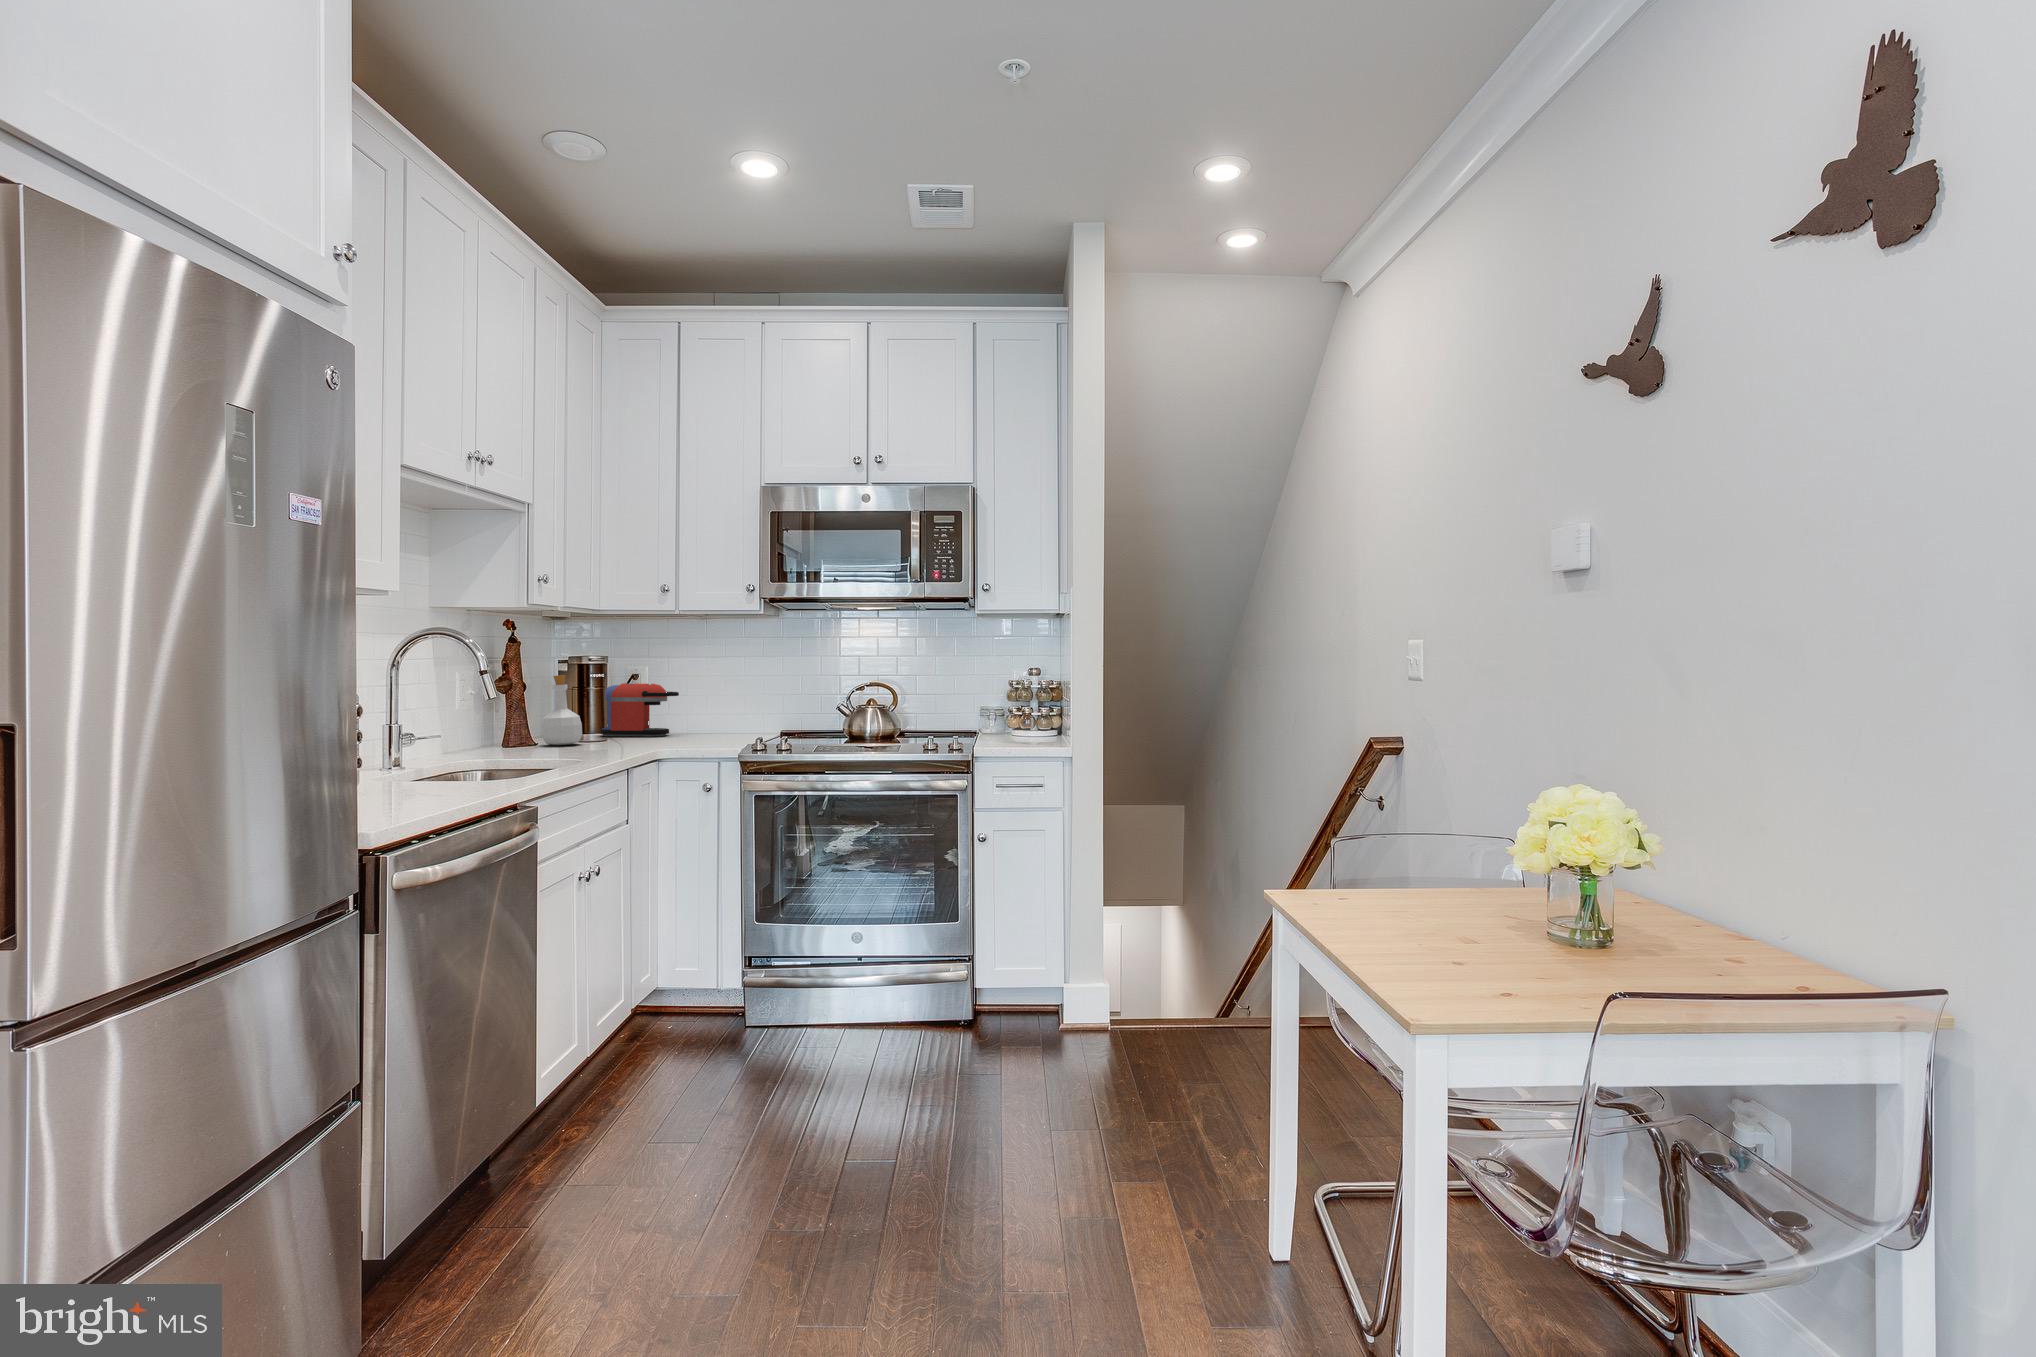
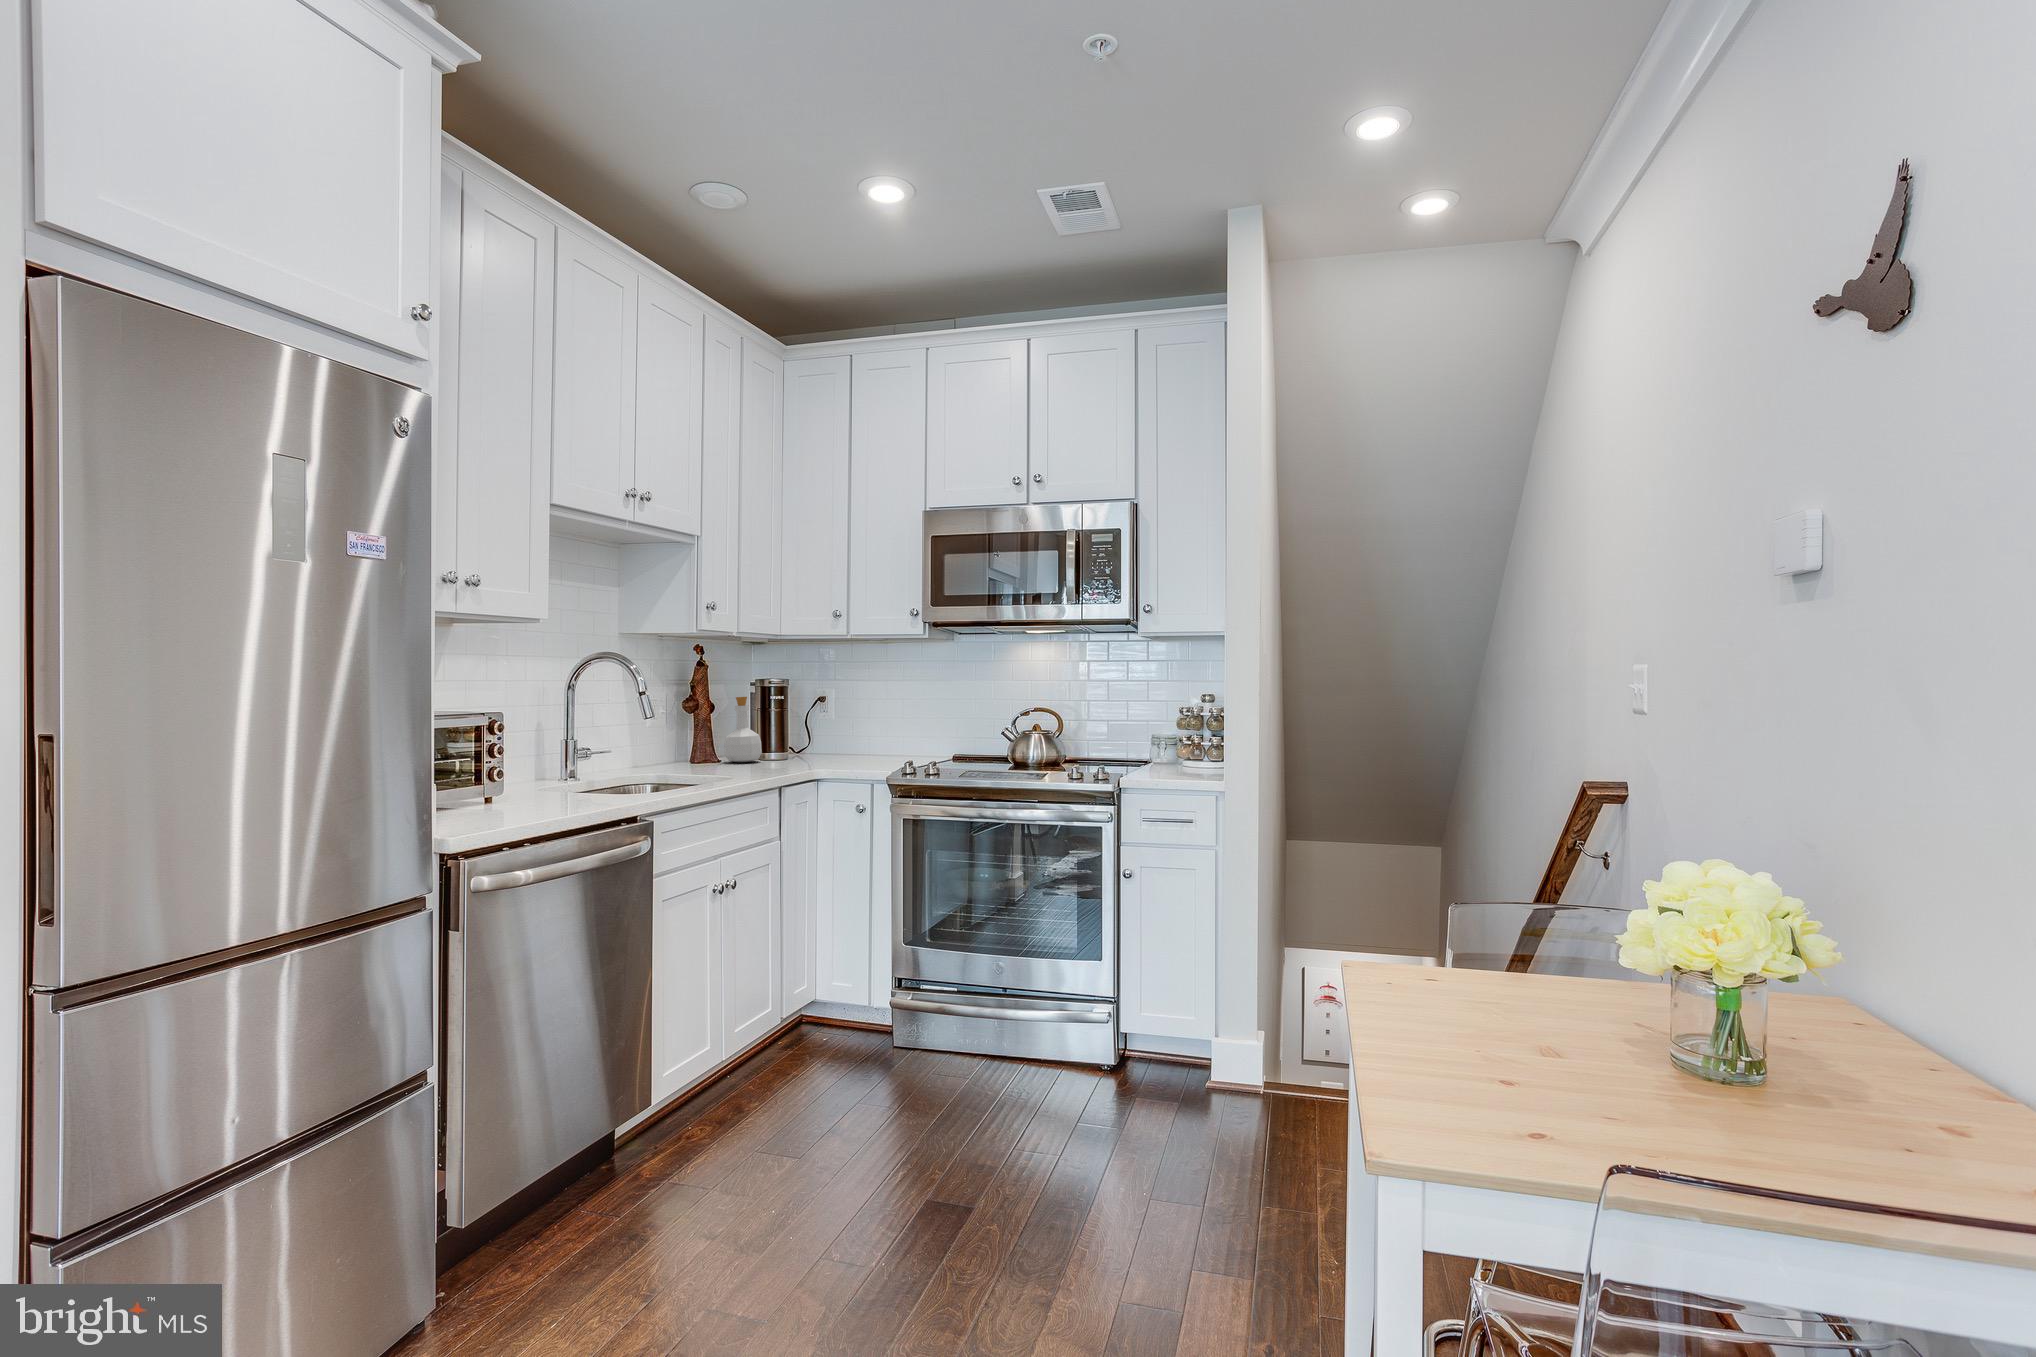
coffee maker: present [601,683,679,737] -> none [788,704,858,755]

